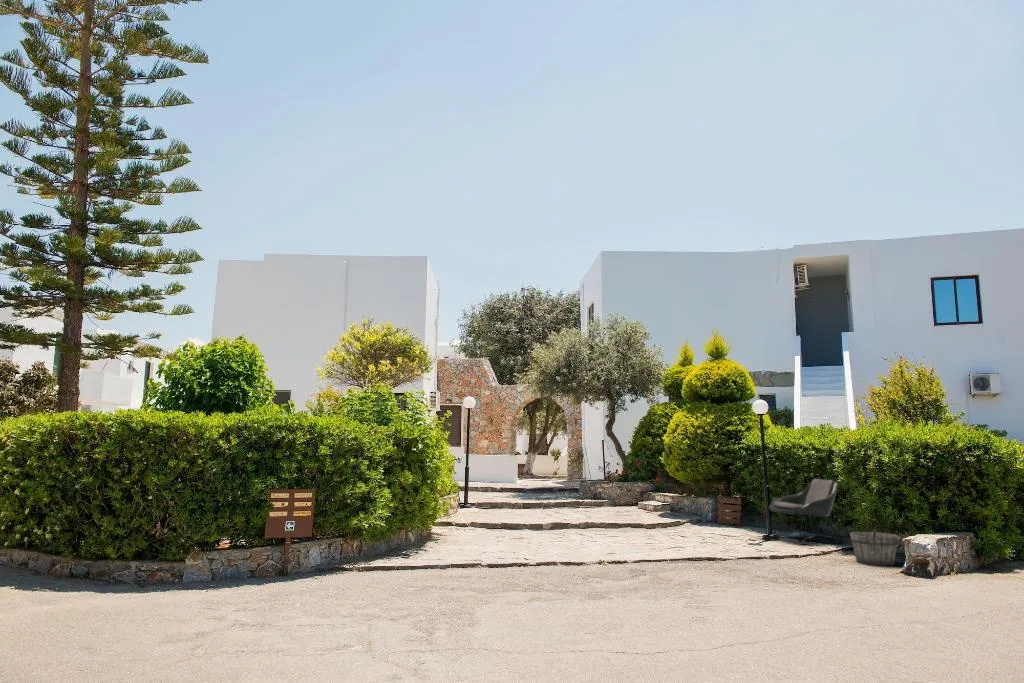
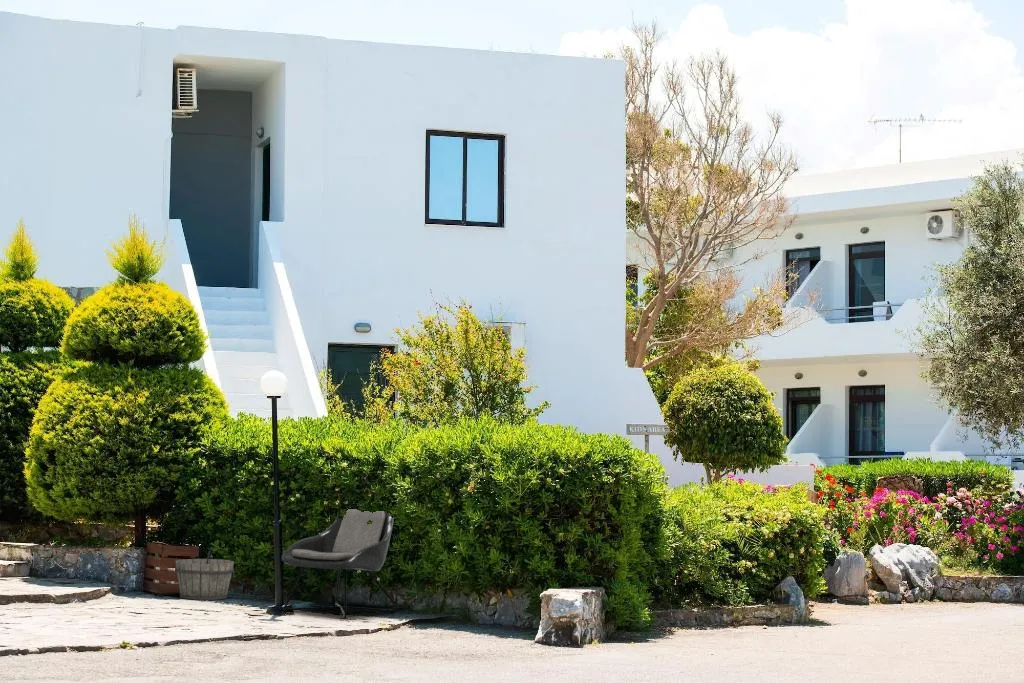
wooden bucket: present [850,525,898,565] -> present [174,548,235,600]

